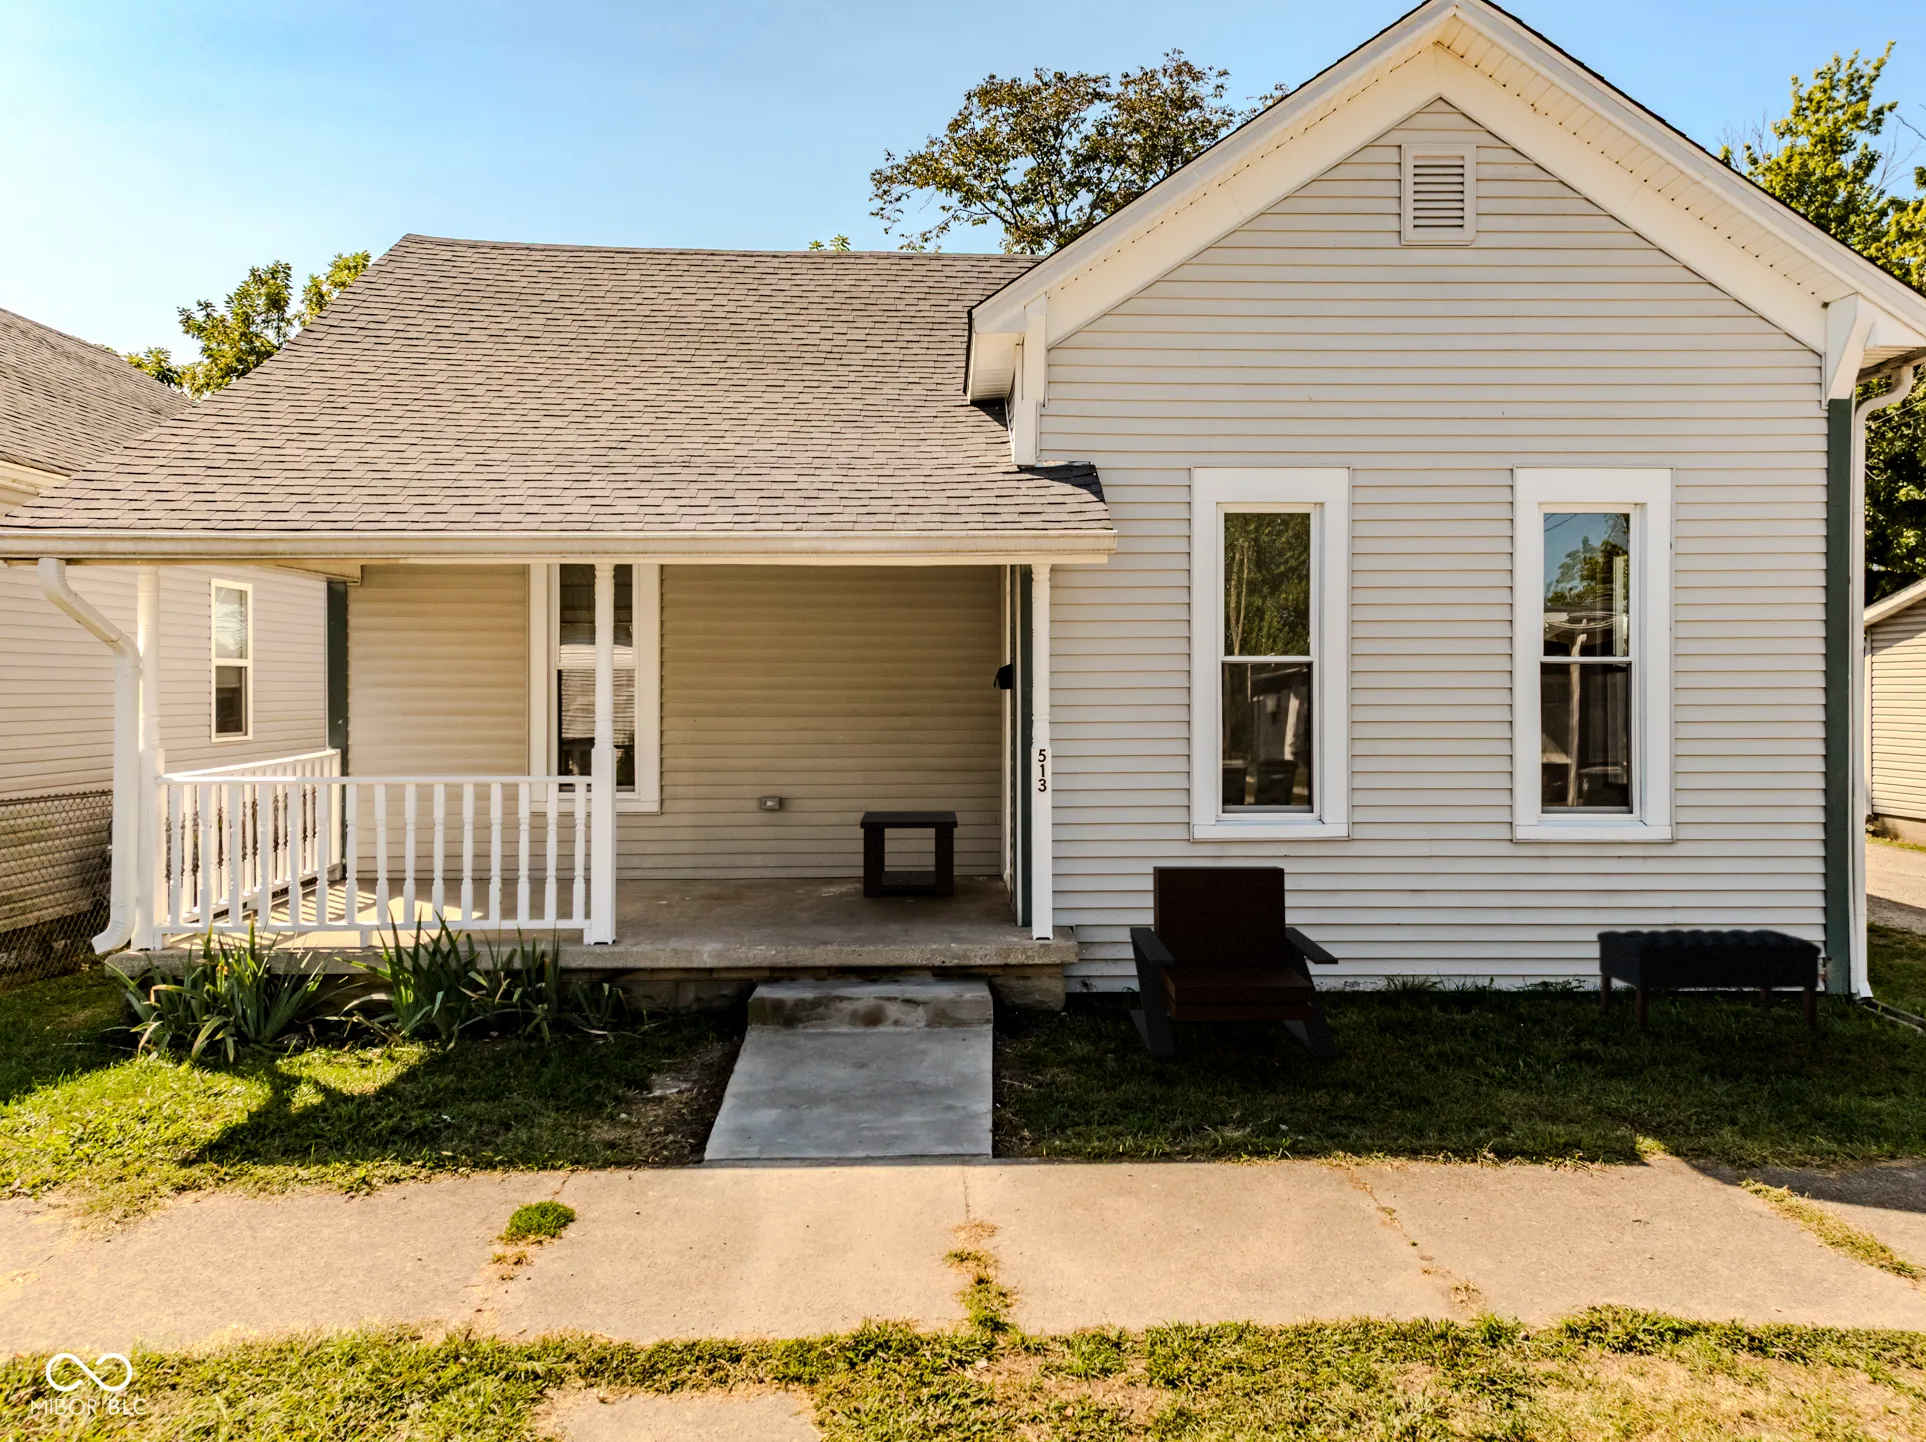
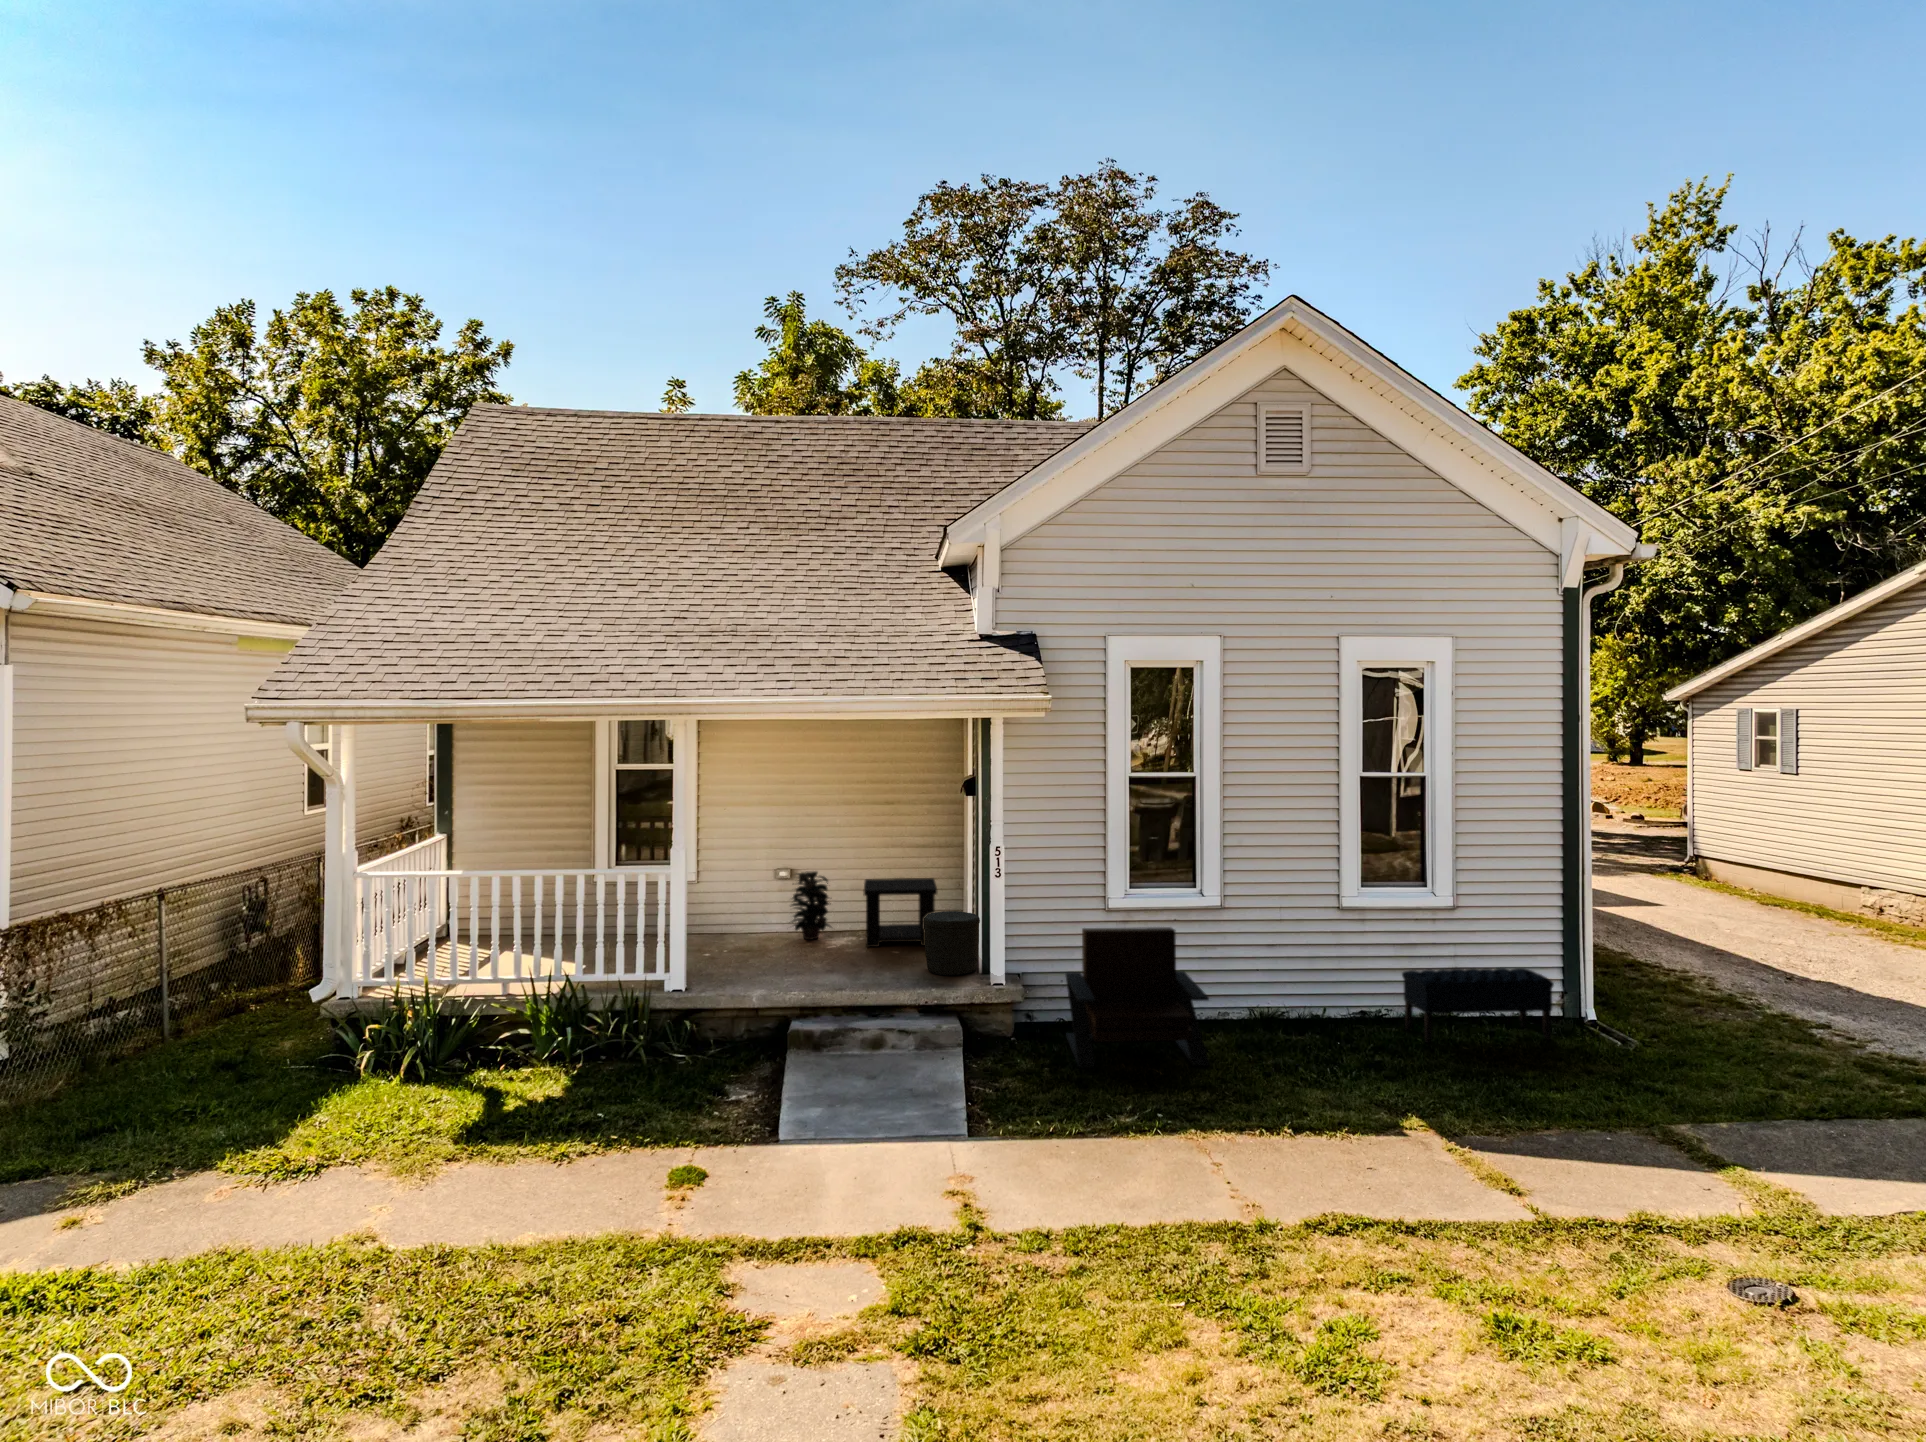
decorative plant: none [762,800,826,887] -> present [791,871,831,940]
woven basket: none [937,846,1013,930] -> present [924,911,980,975]

